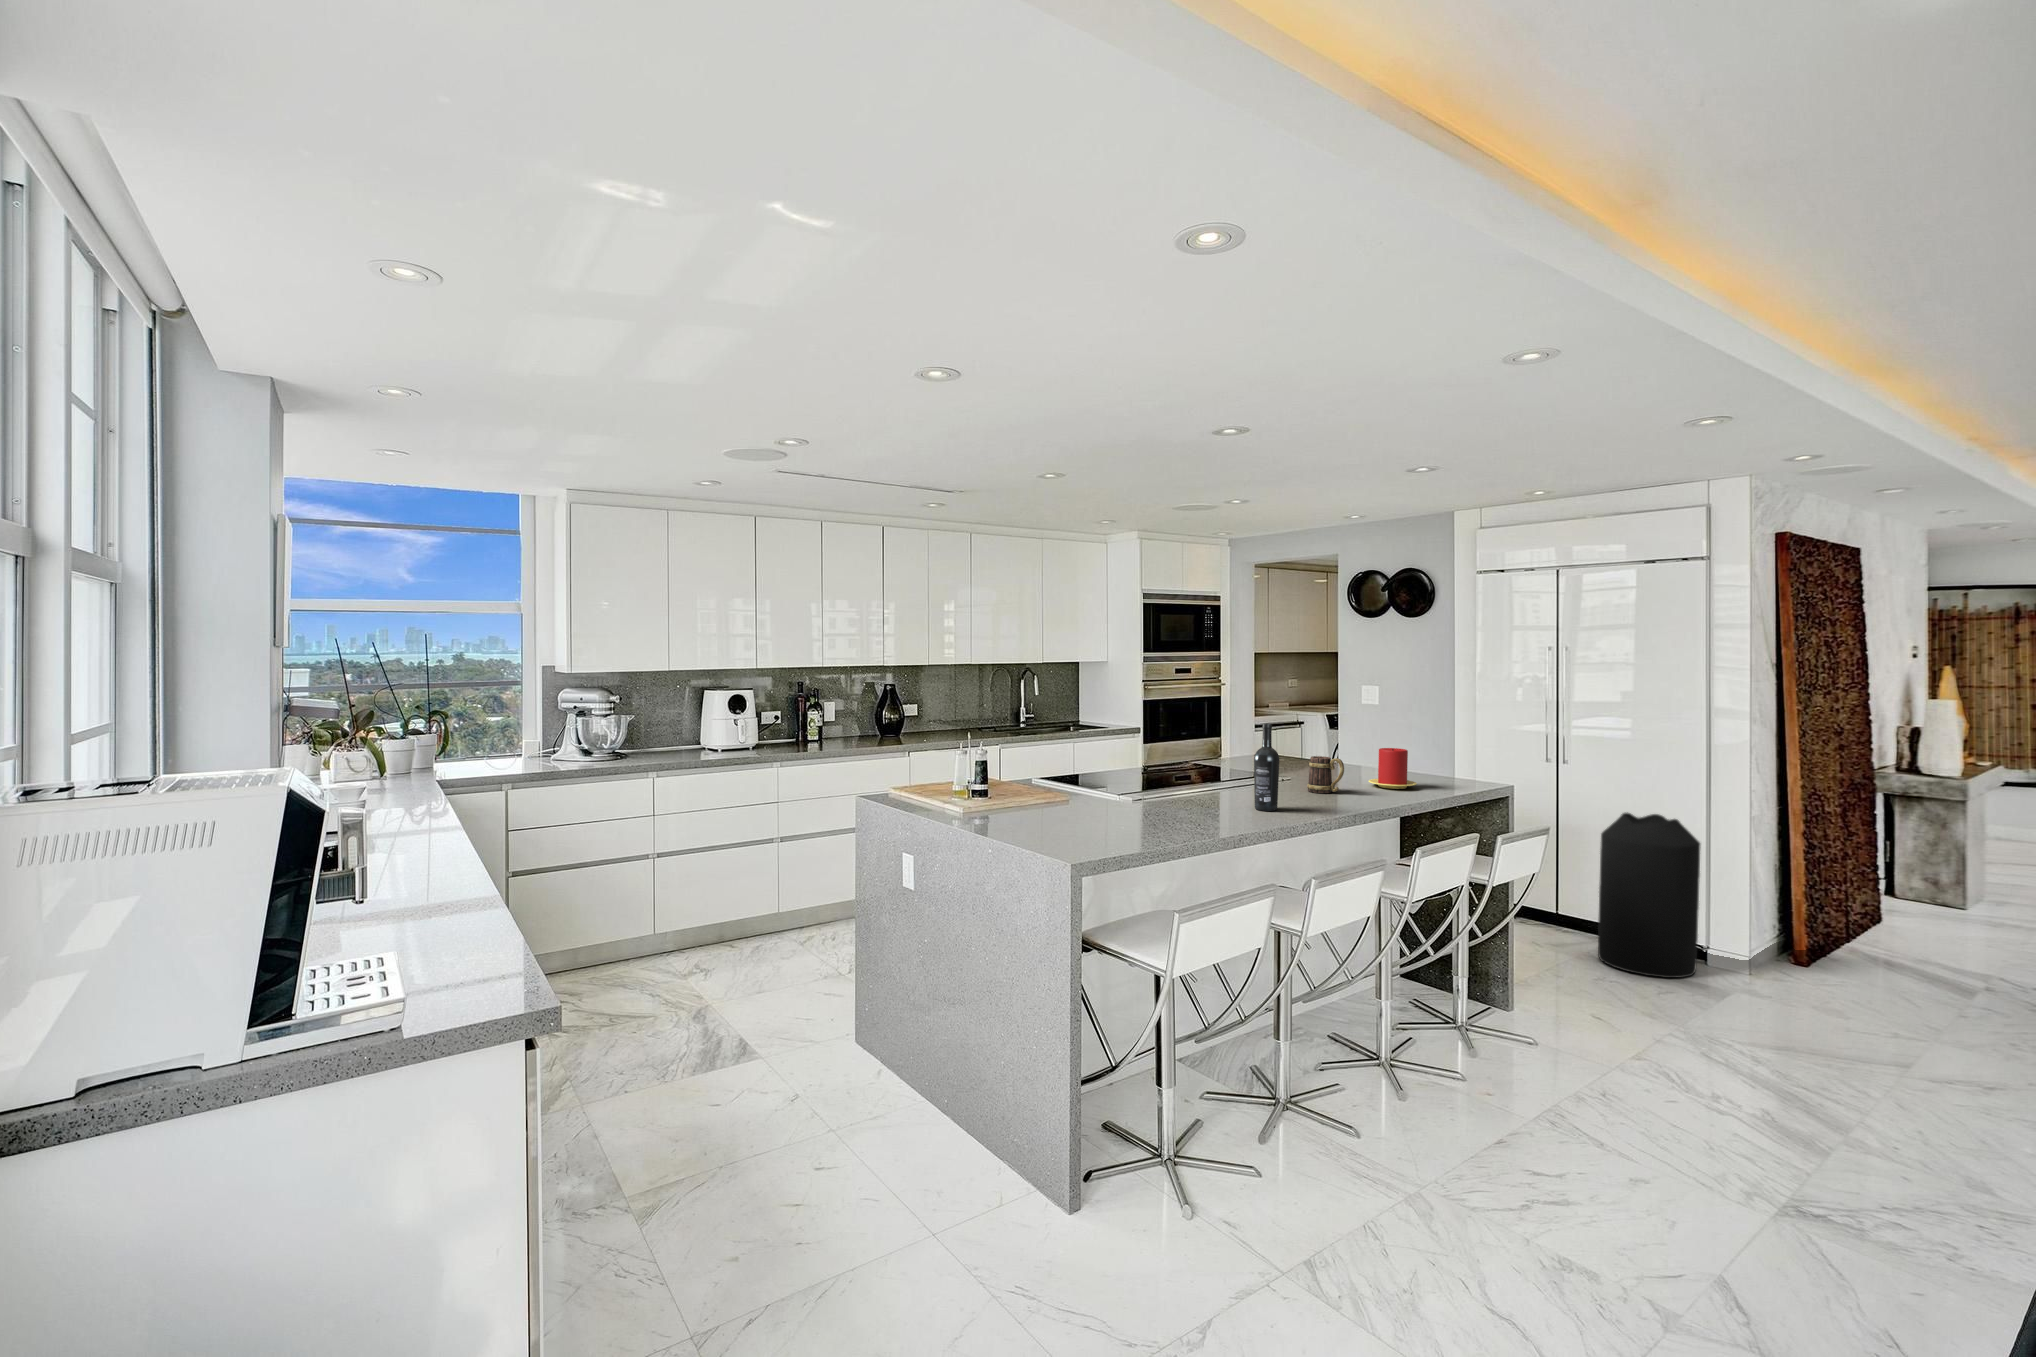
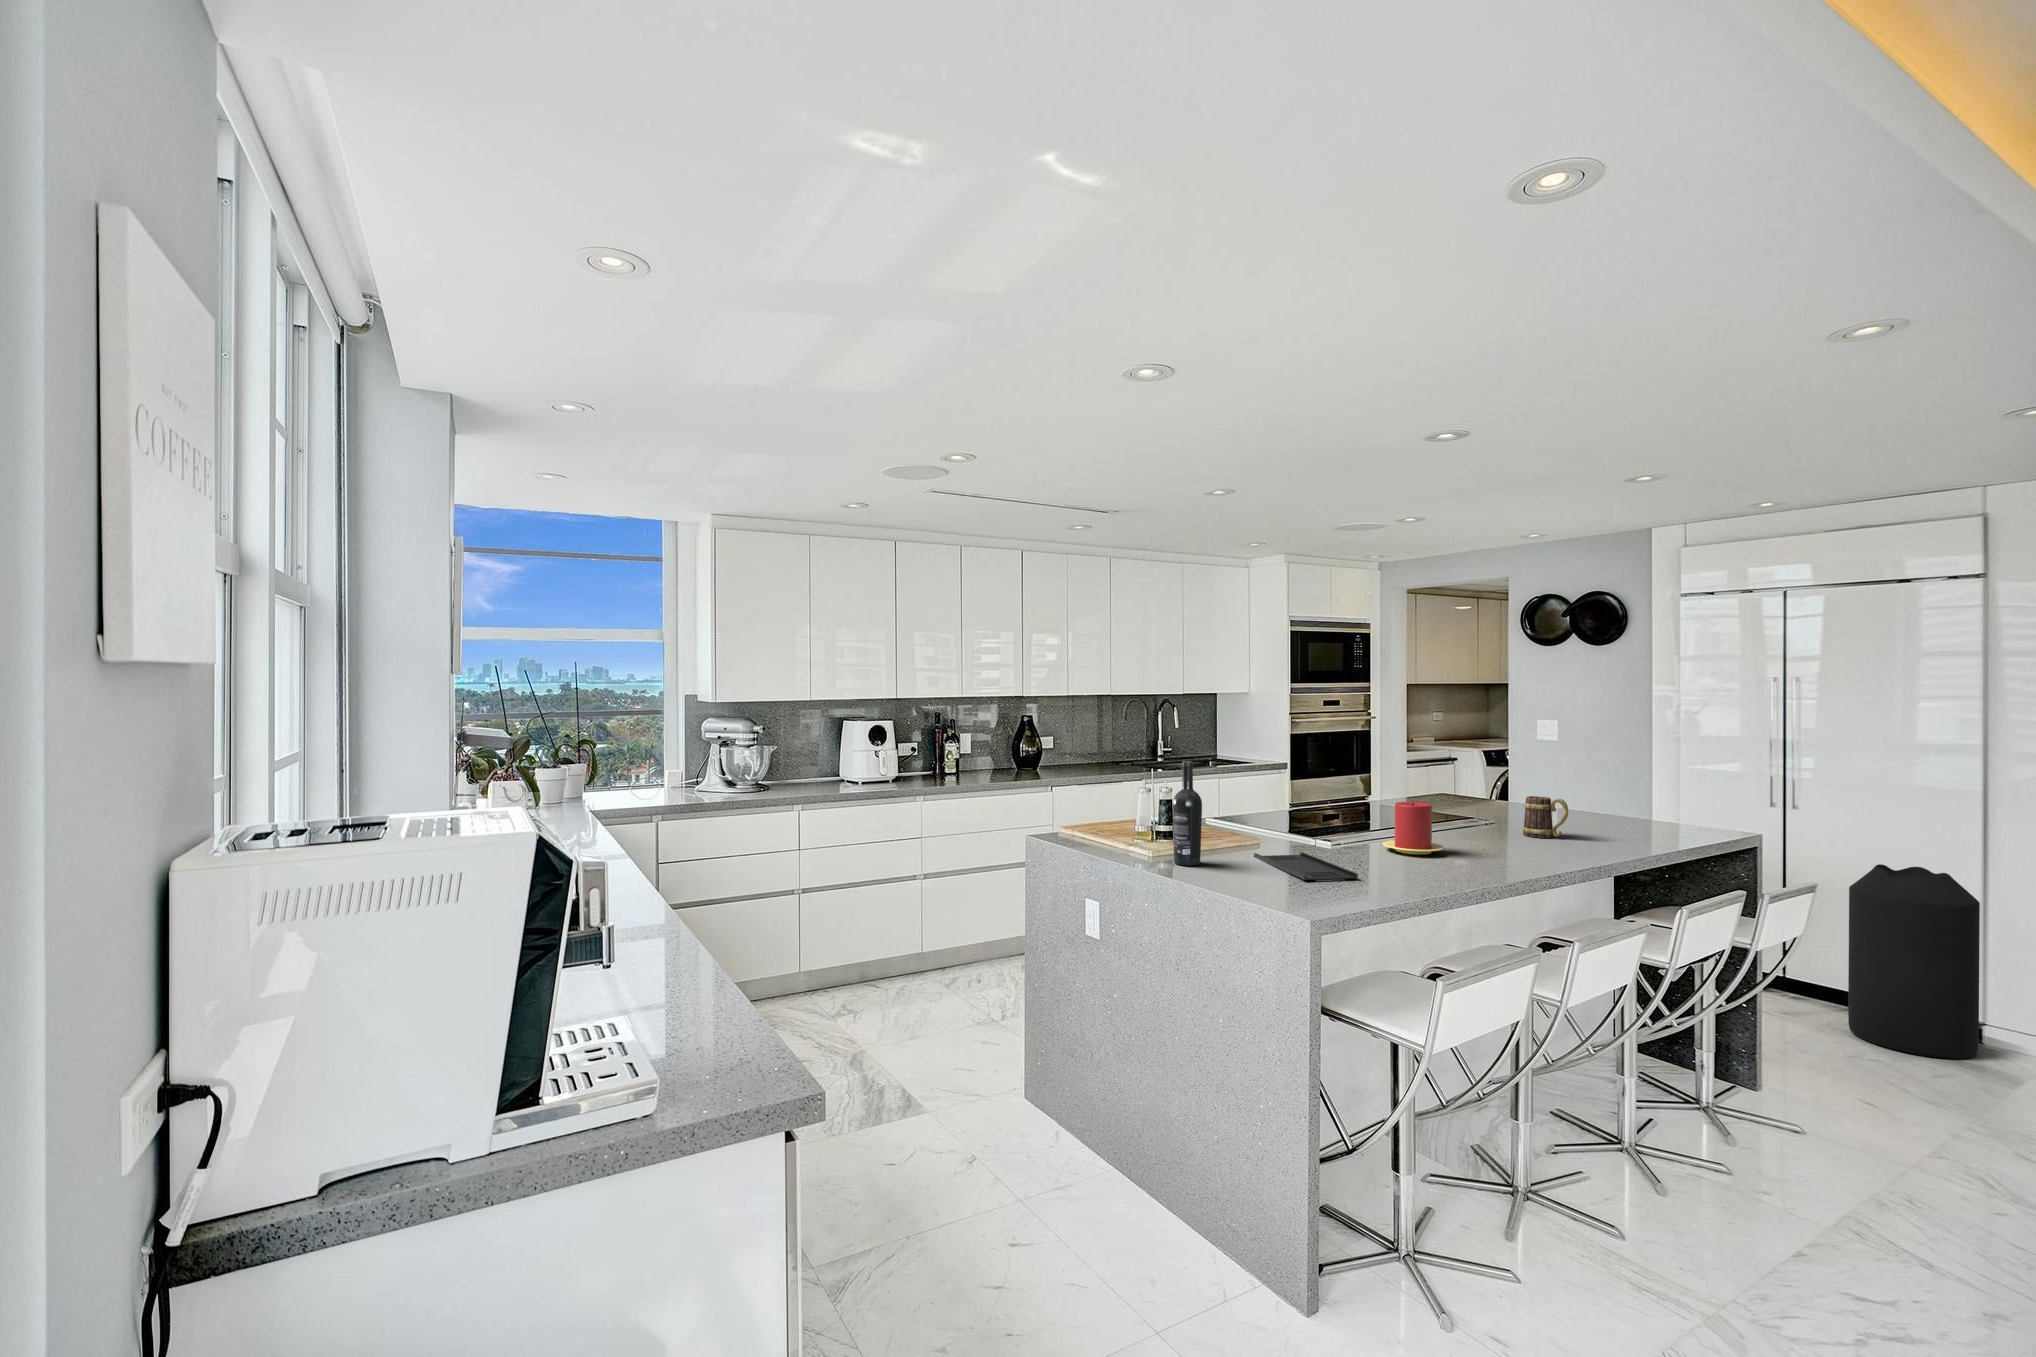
wine bottle: present [1254,723,1279,811] -> present [1173,761,1202,866]
candle: present [1369,748,1417,789] -> present [1383,802,1444,854]
tray: none [1056,809,1138,833] -> present [1254,852,1358,880]

